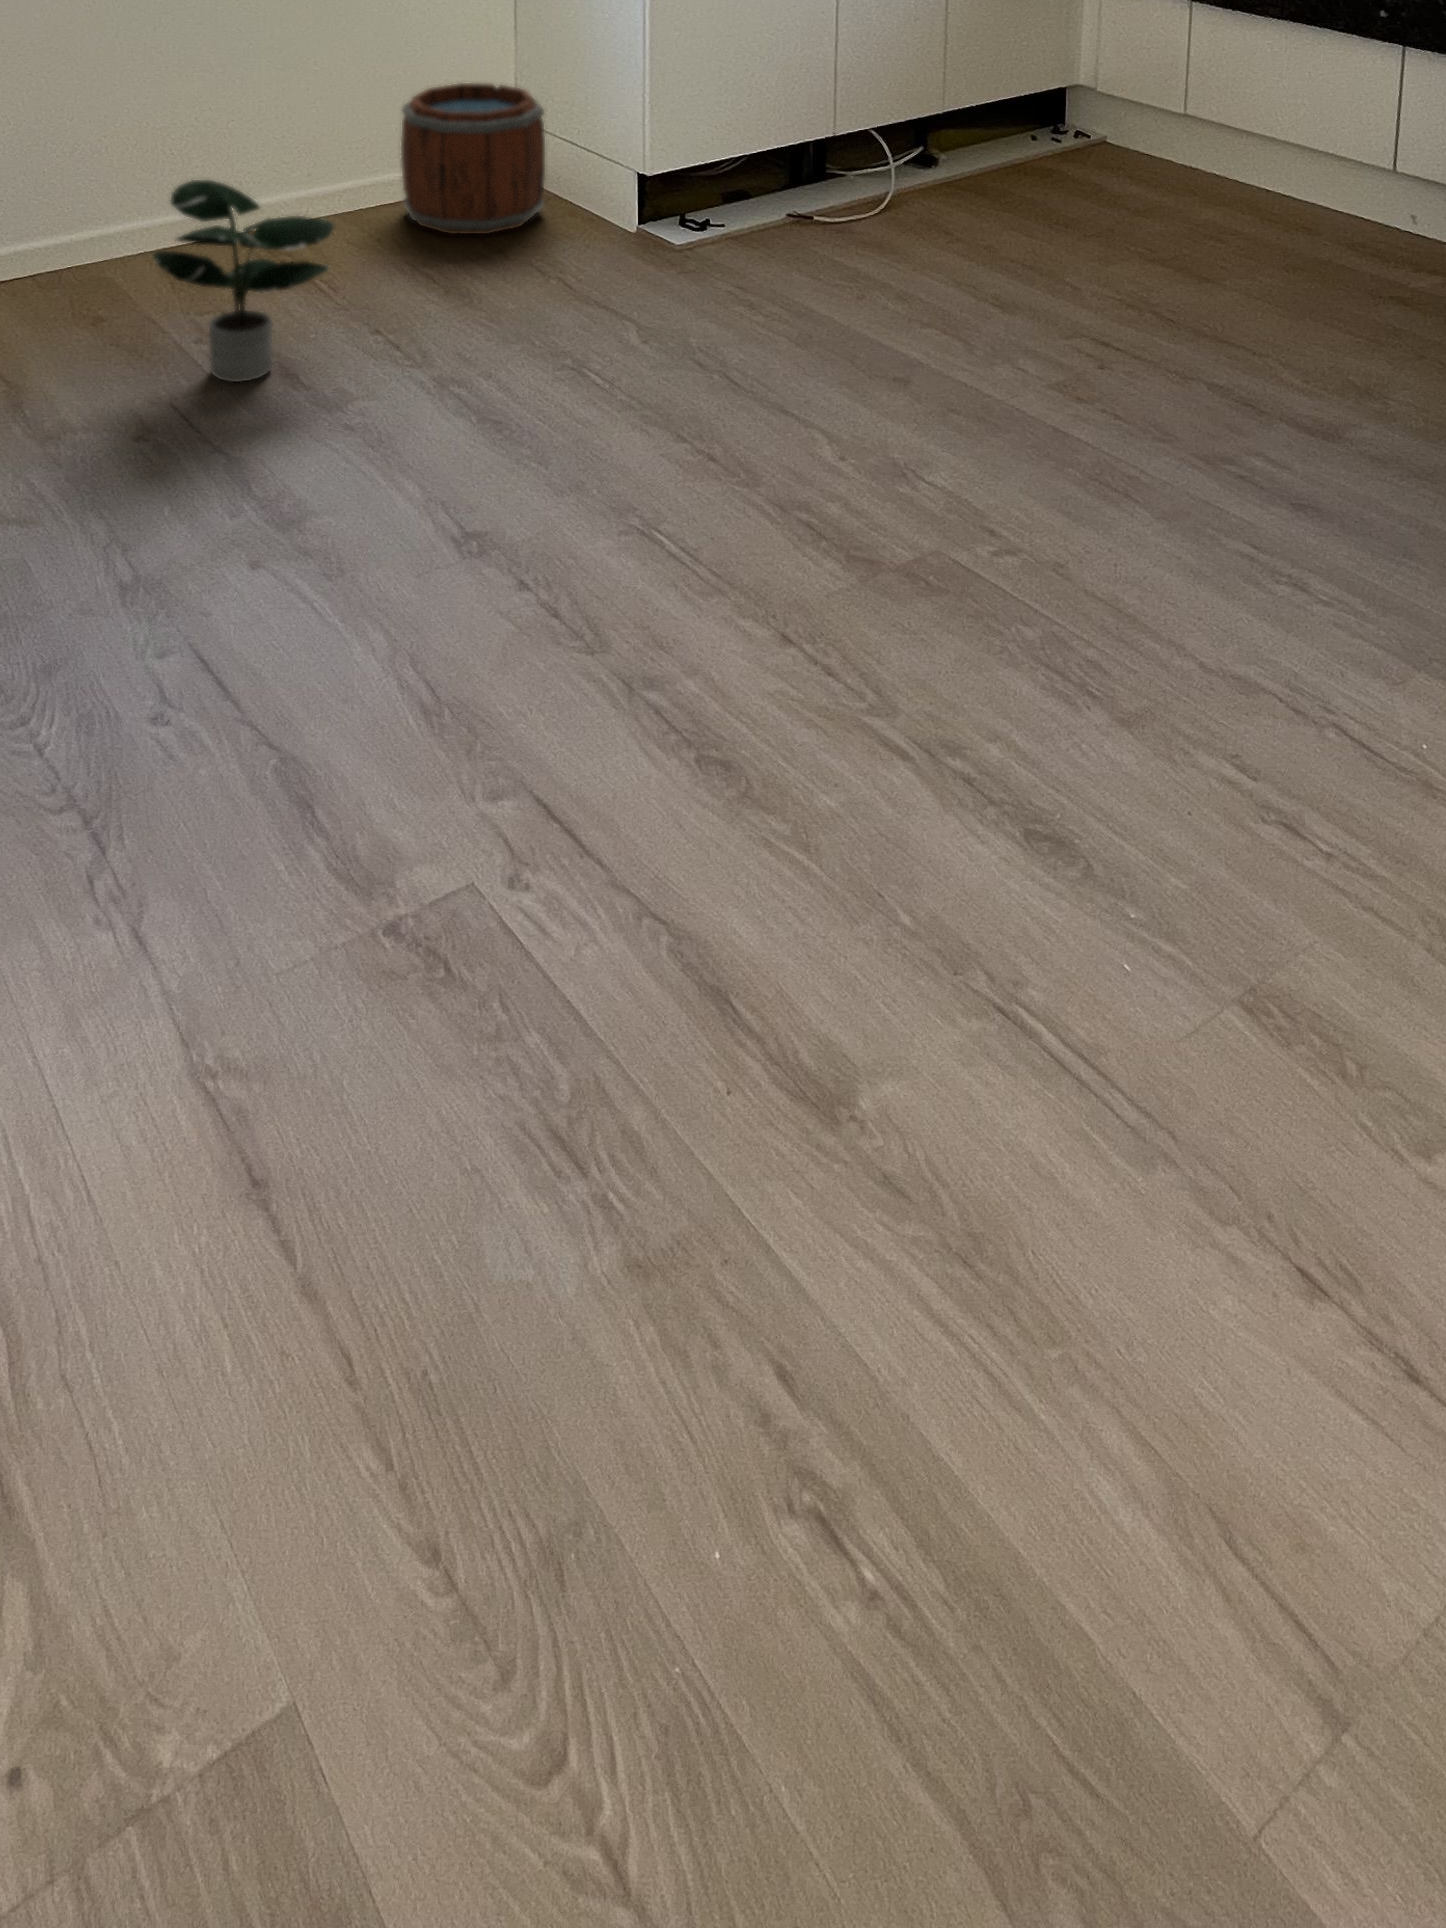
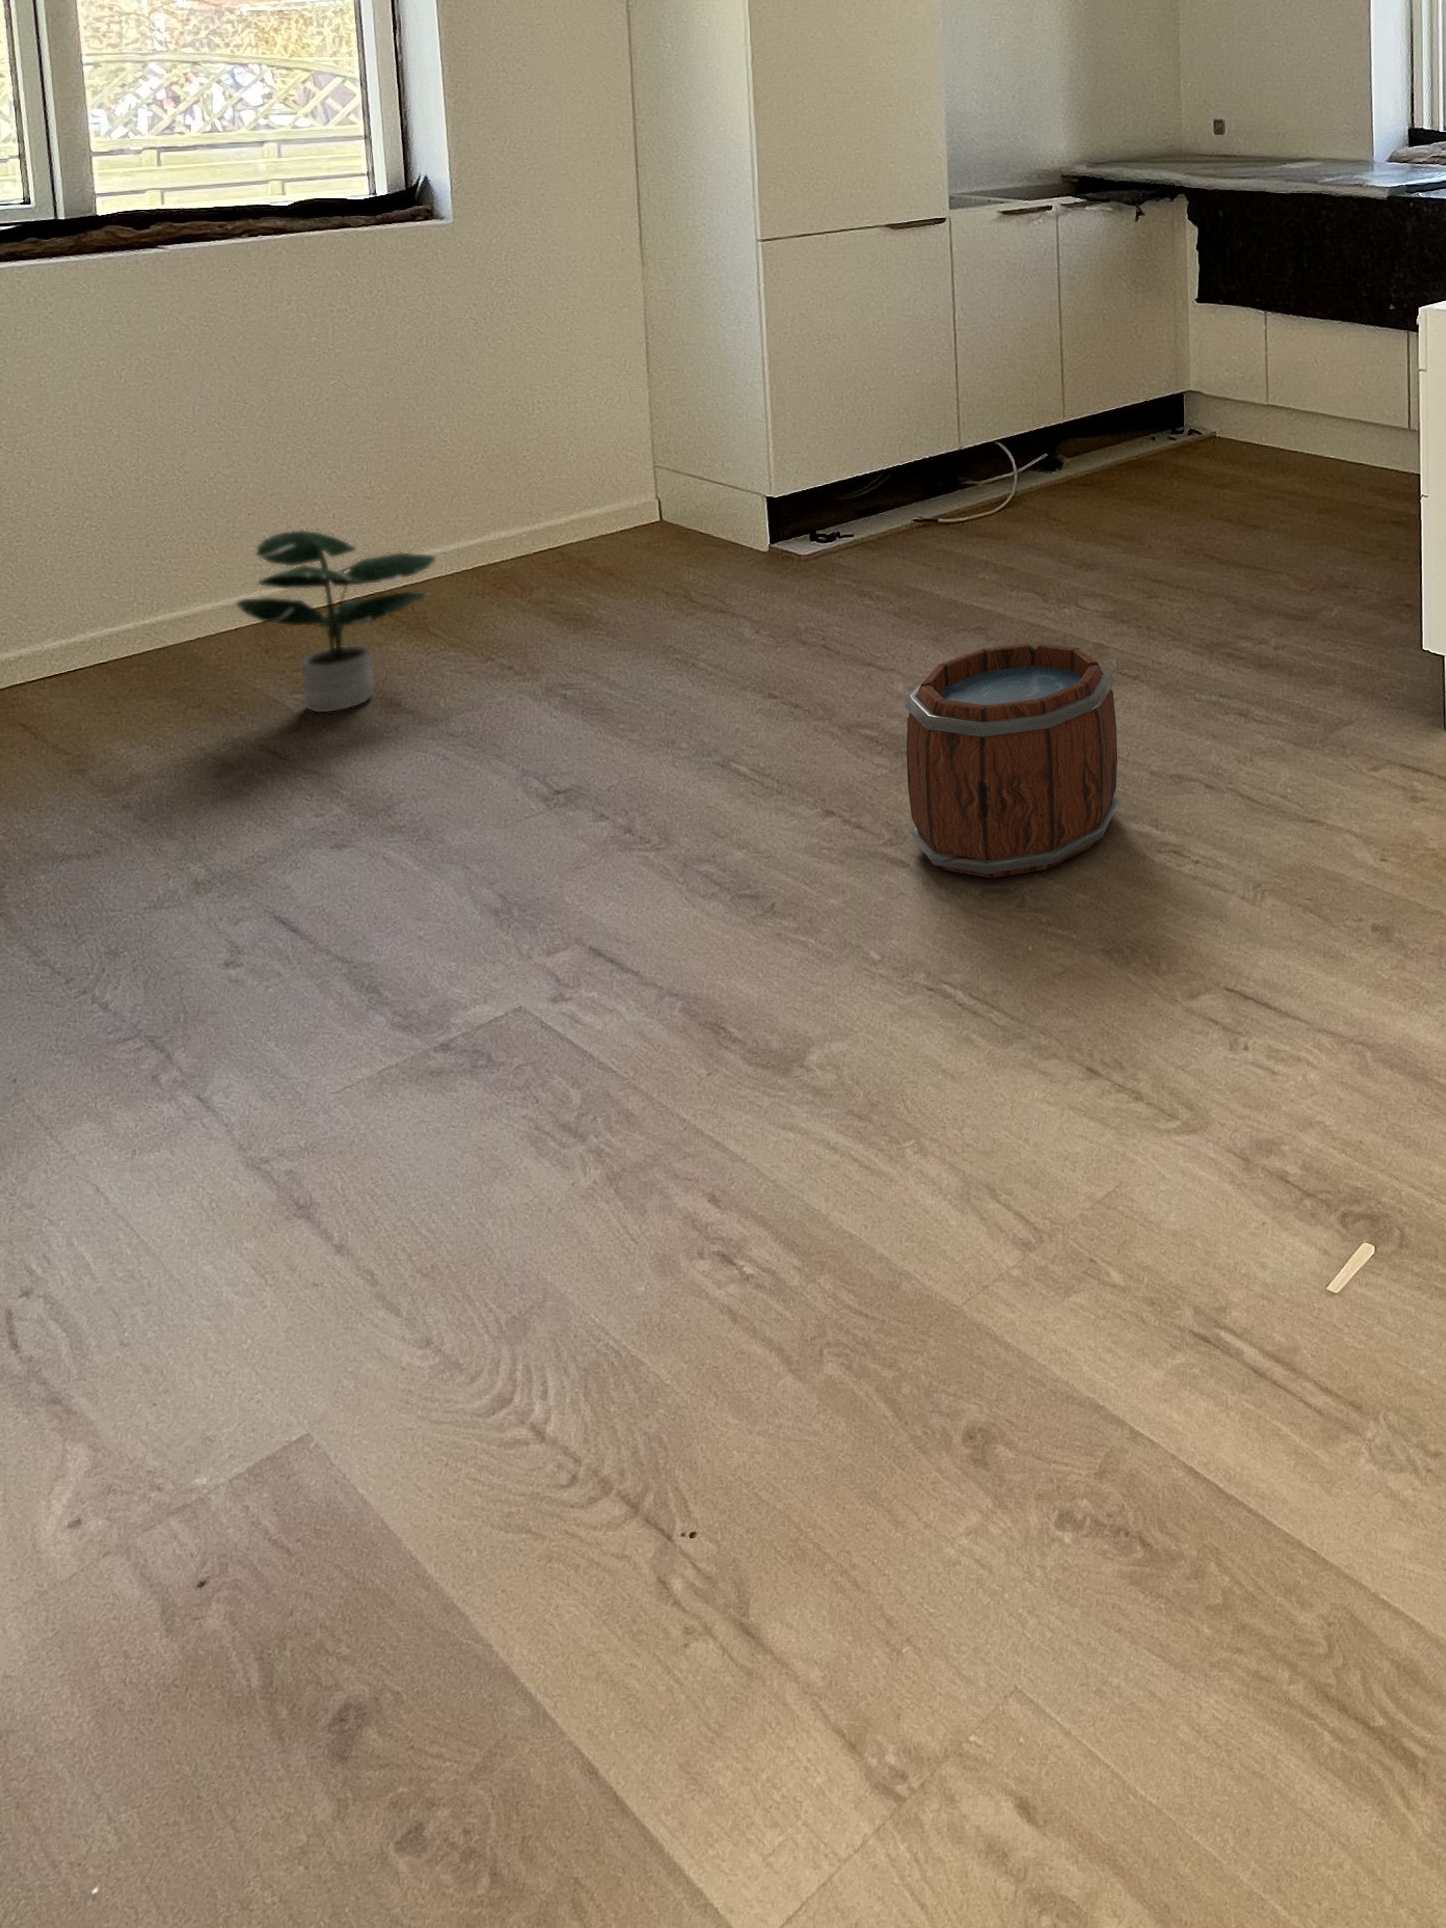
bucket: present [401,83,545,234] -> present [905,643,1118,878]

